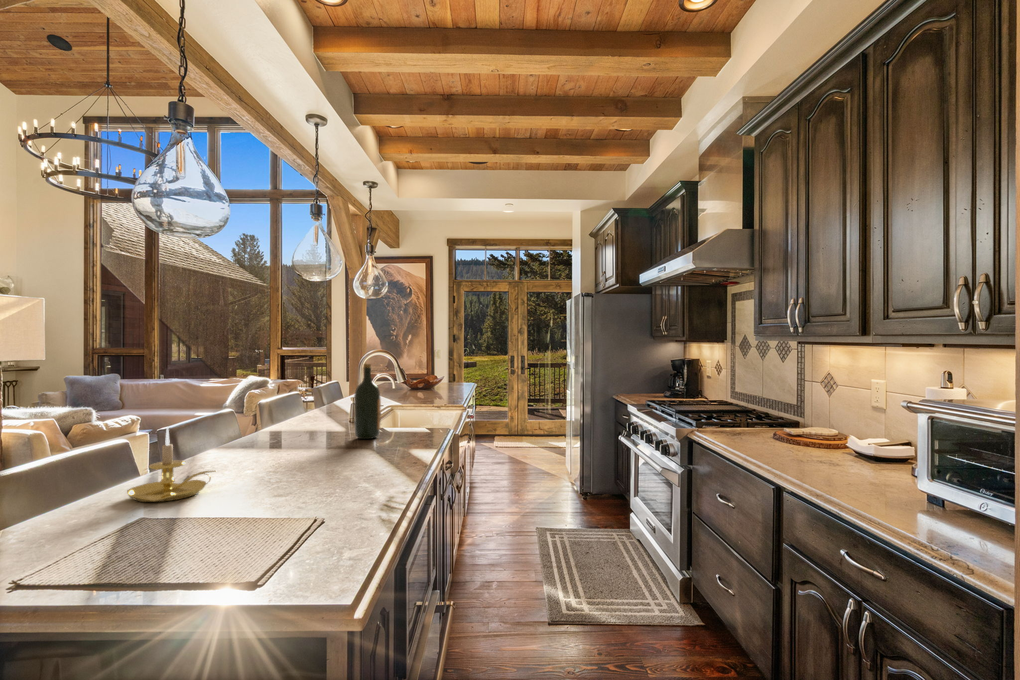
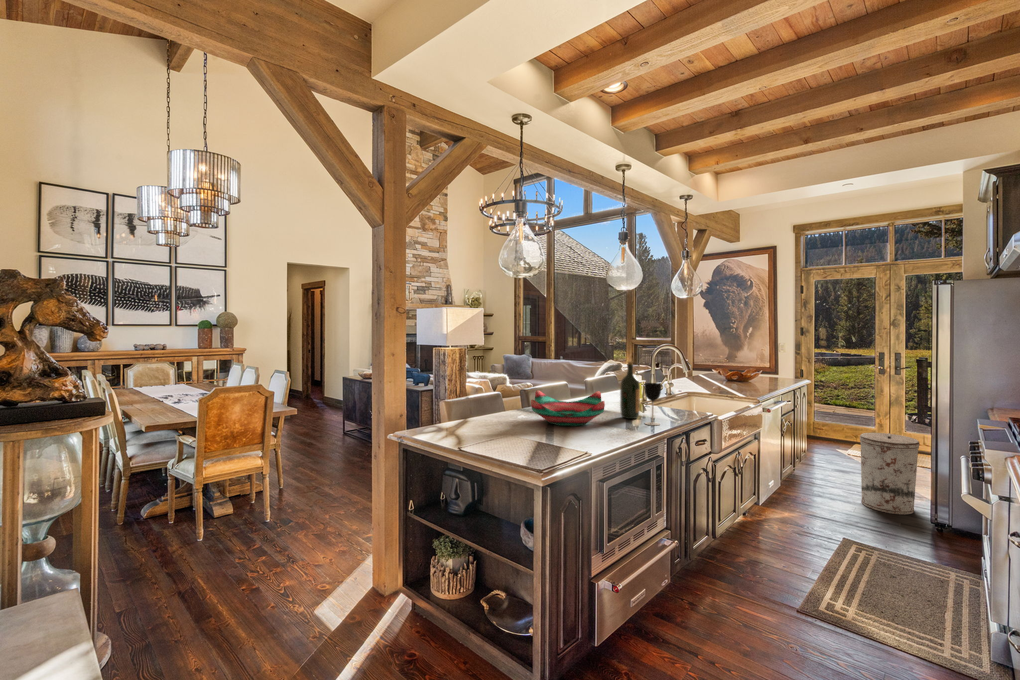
wine glass: none [394,389,415,443] -> present [644,383,661,425]
decorative bowl: none [227,406,356,462] -> present [531,390,605,426]
trash can: none [529,424,570,495] -> present [860,433,920,515]
candle holder: present [127,427,216,502] -> none [471,395,511,436]

